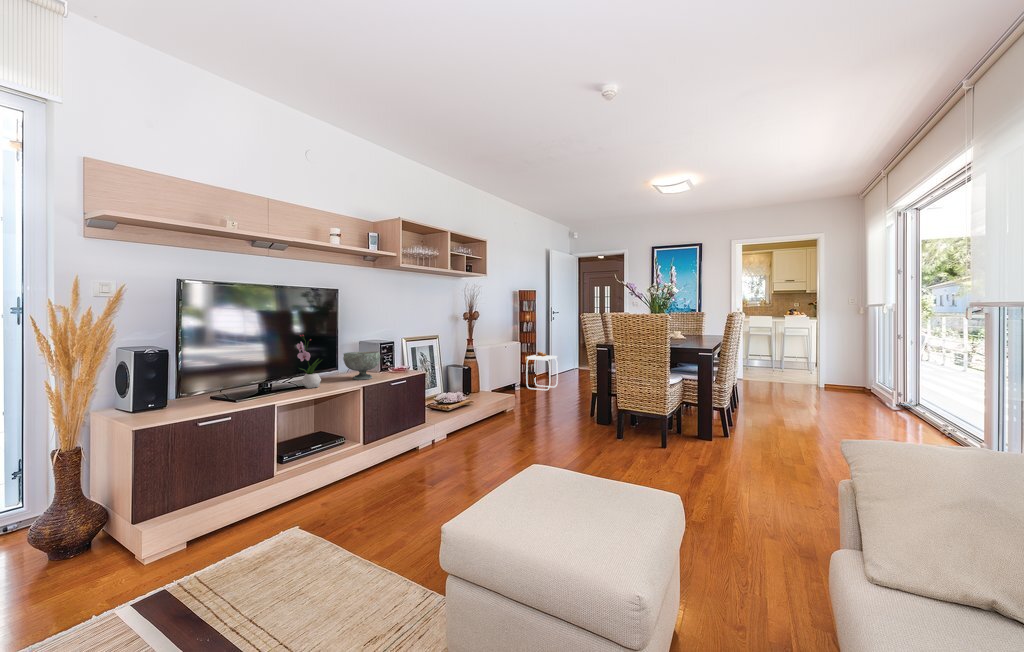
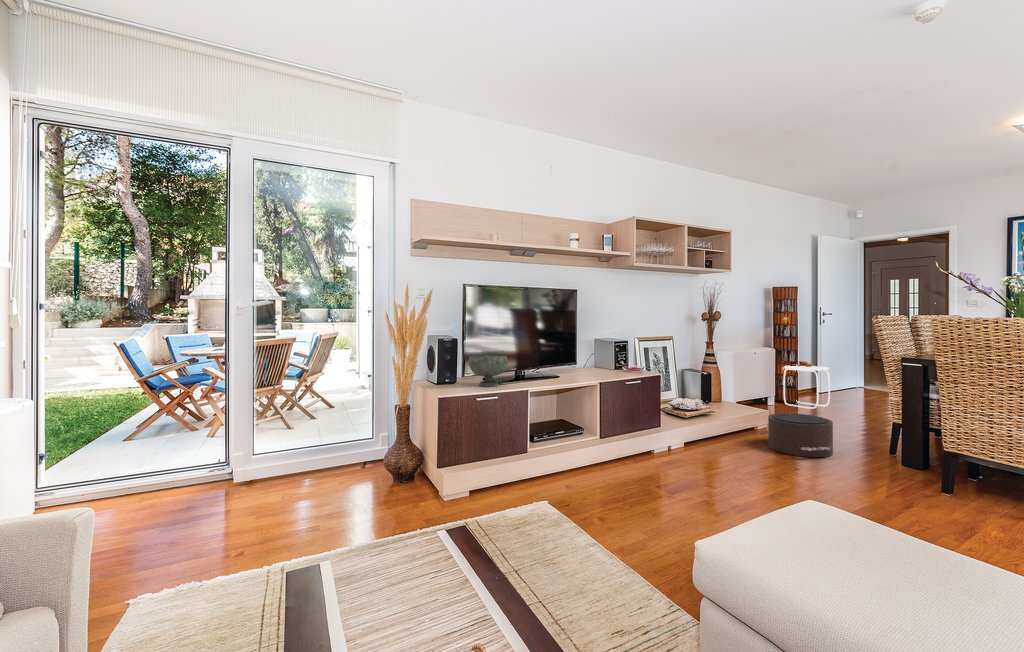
flower arrangement: present [297,335,322,388] -> none [543,330,565,378]
decorative bowl: present [343,352,380,380] -> present [468,356,508,386]
pouf: none [508,399,563,435] -> present [759,413,834,457]

